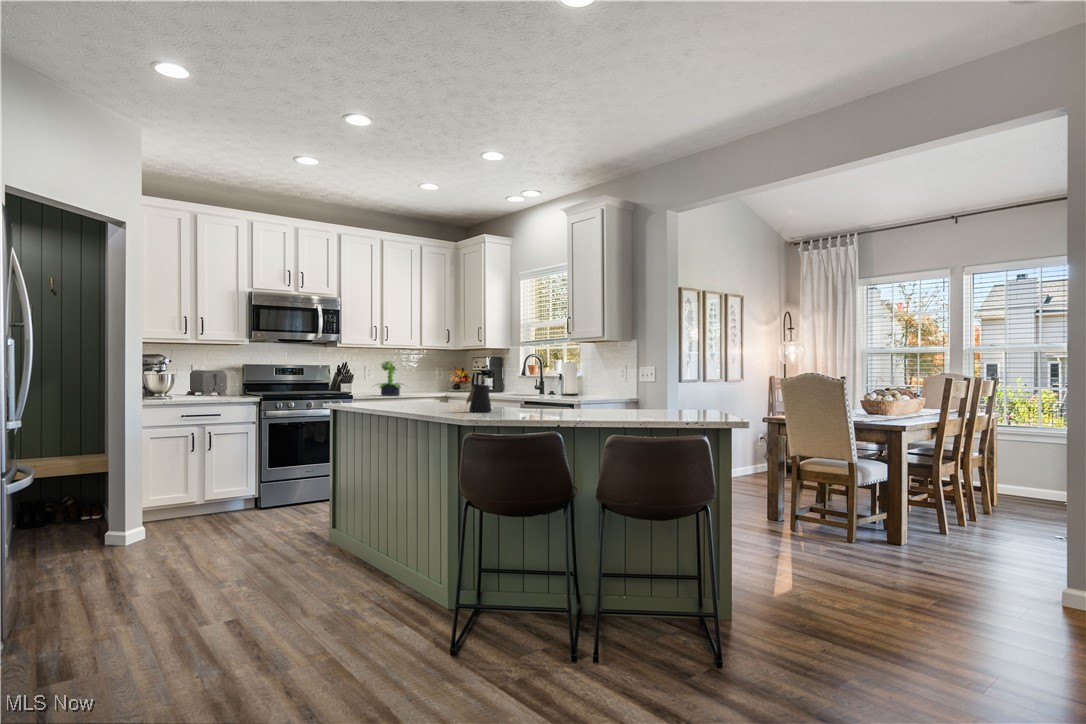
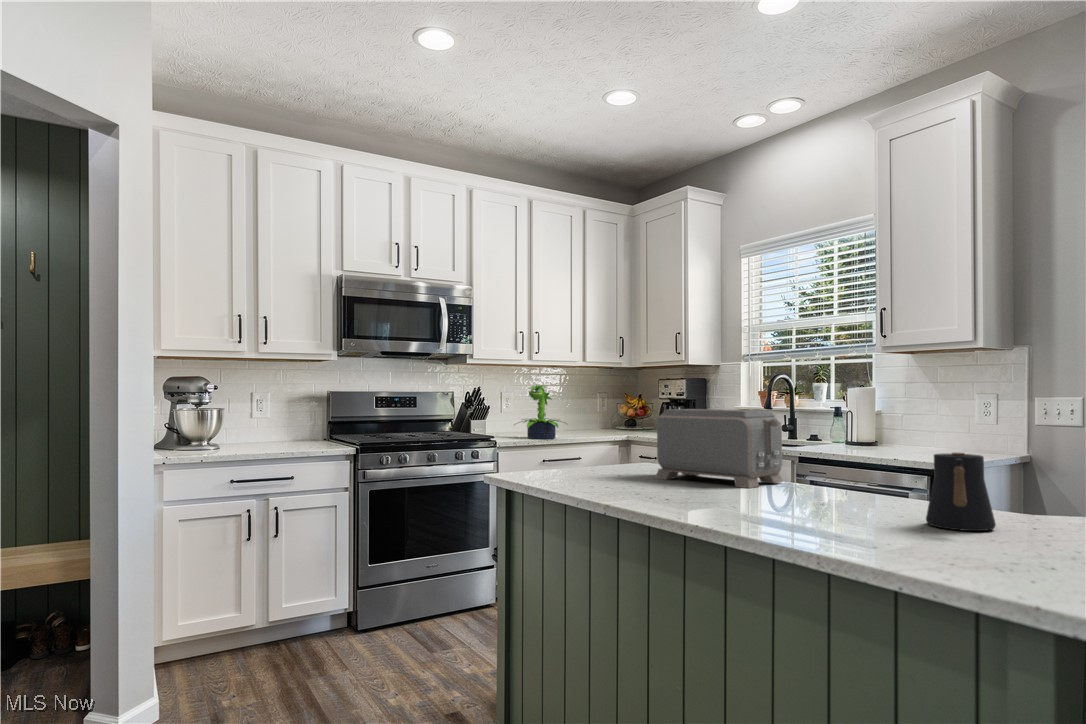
toaster: present [186,370,227,396] -> present [655,409,783,488]

